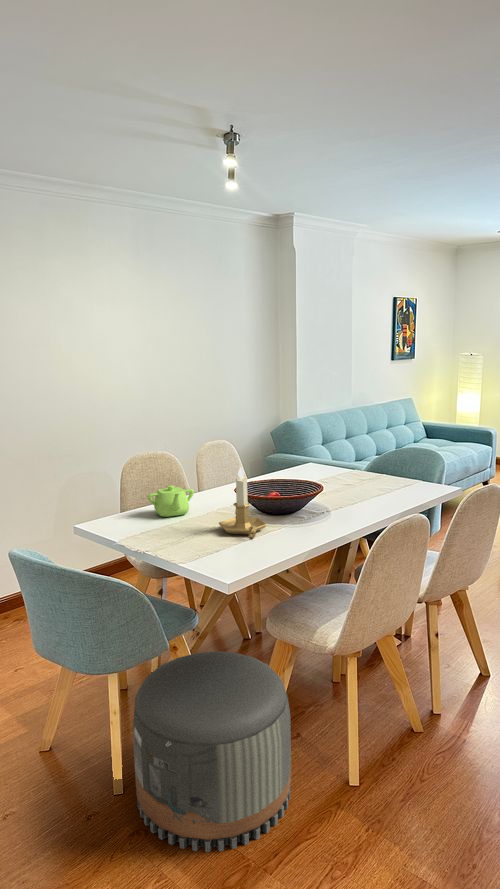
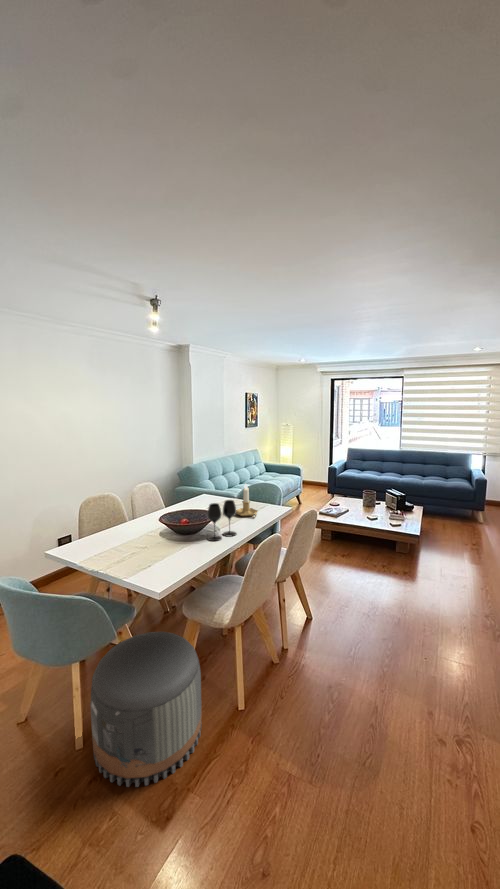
wine glass: none [309,463,358,527] -> present [207,500,237,541]
candlestick: present [219,467,267,538] -> present [236,484,258,517]
teapot: present [148,485,194,517] -> none [100,519,132,540]

